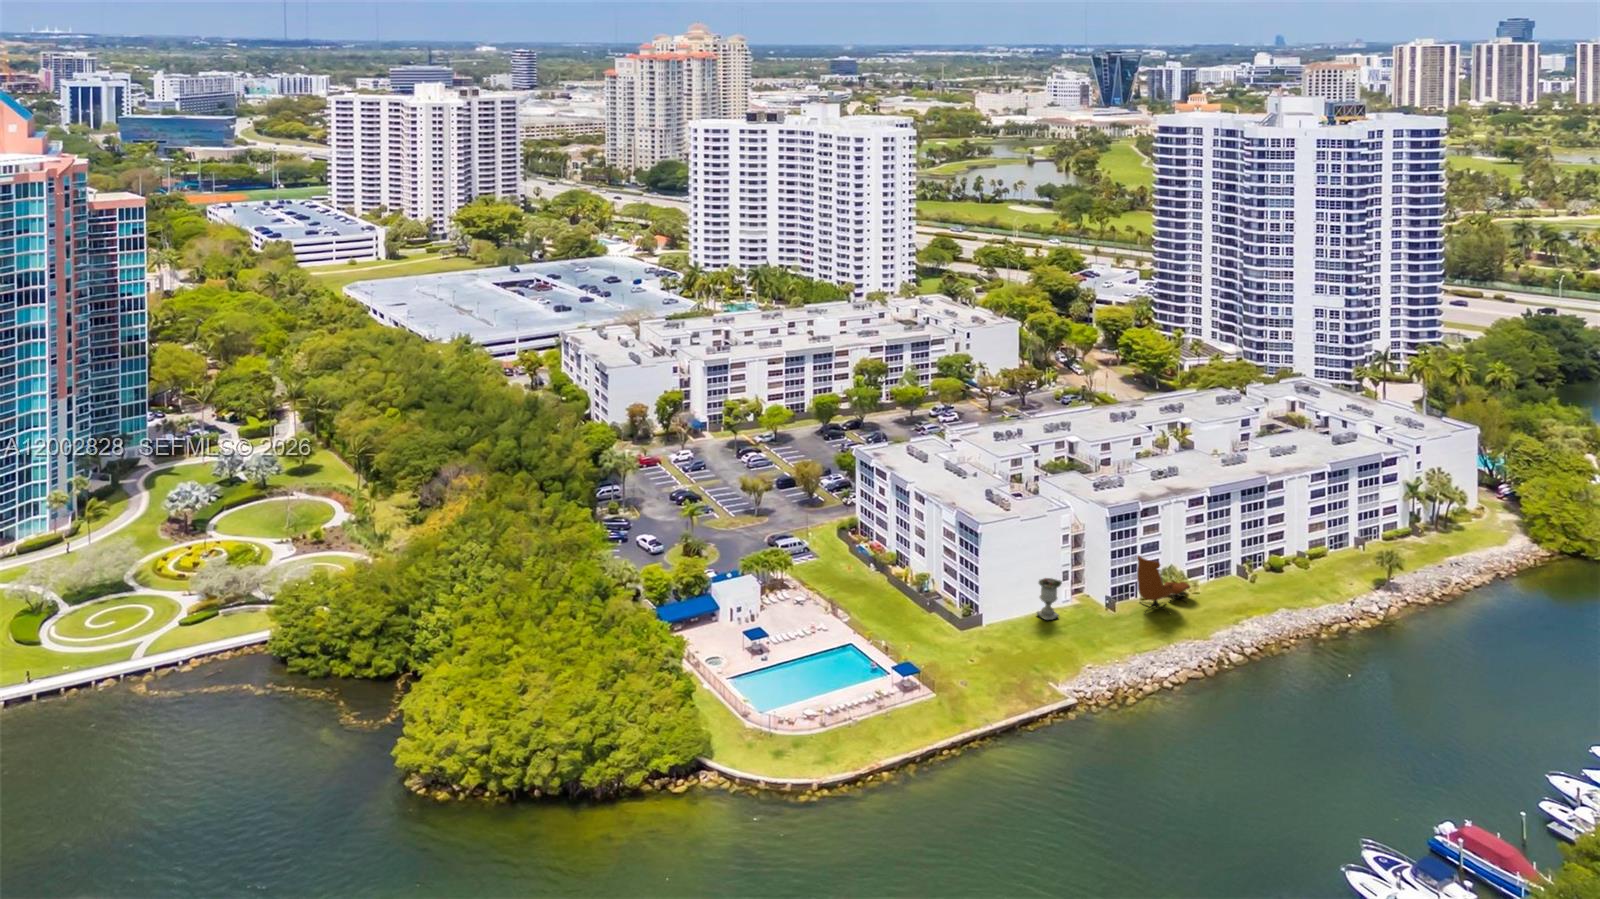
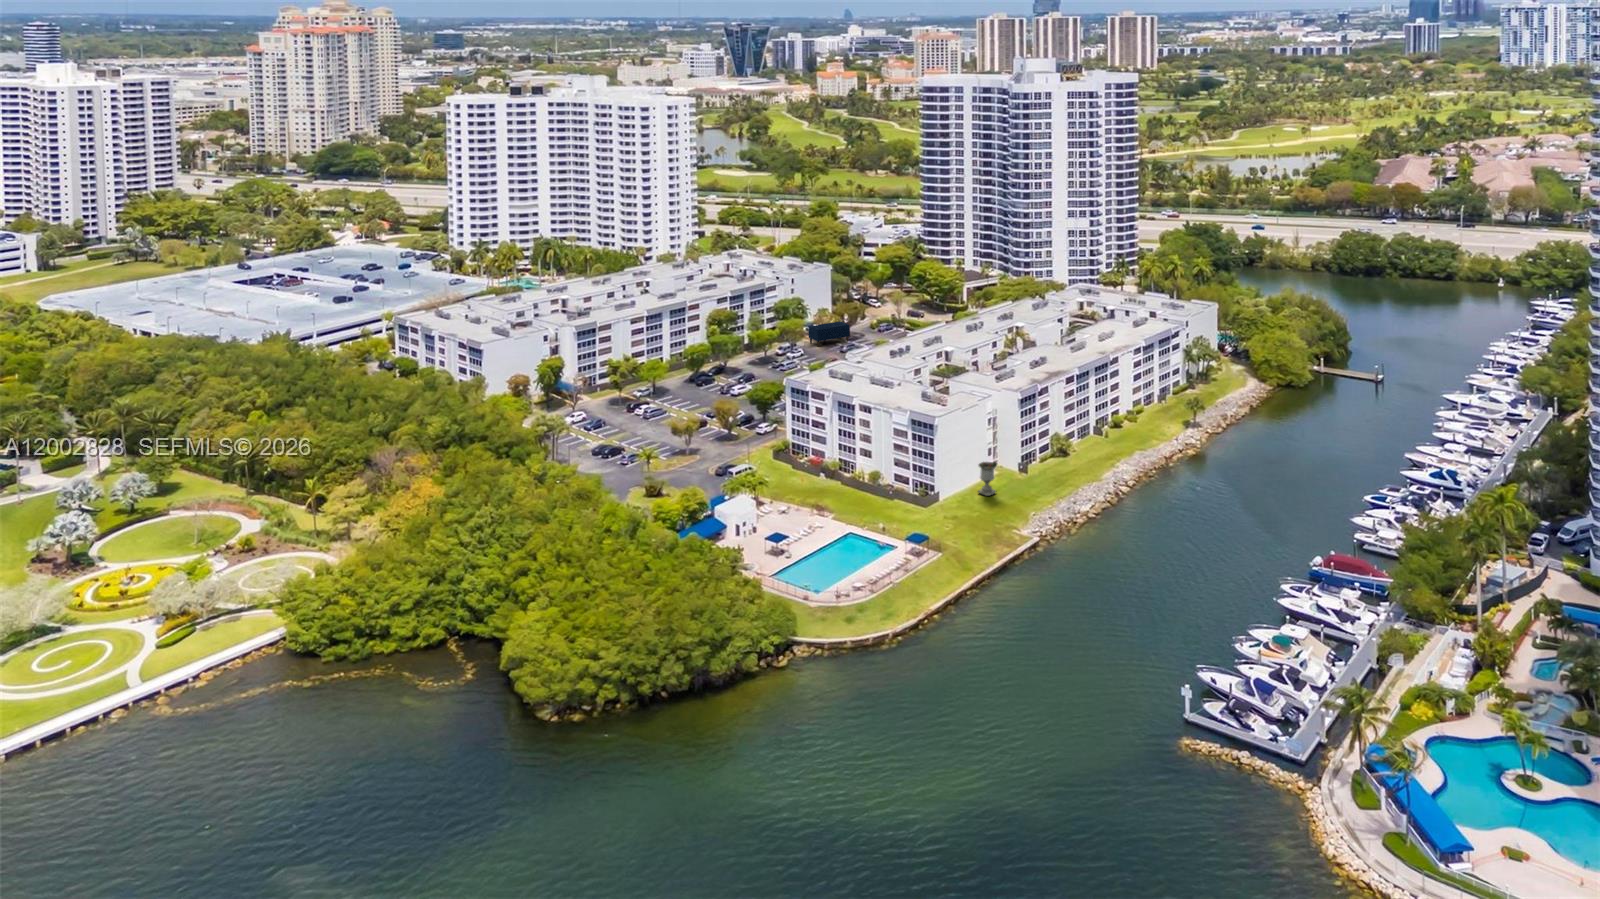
bench: none [971,386,1018,412] -> present [809,321,850,347]
lounge chair: present [1137,555,1190,610] -> none [1048,434,1084,481]

